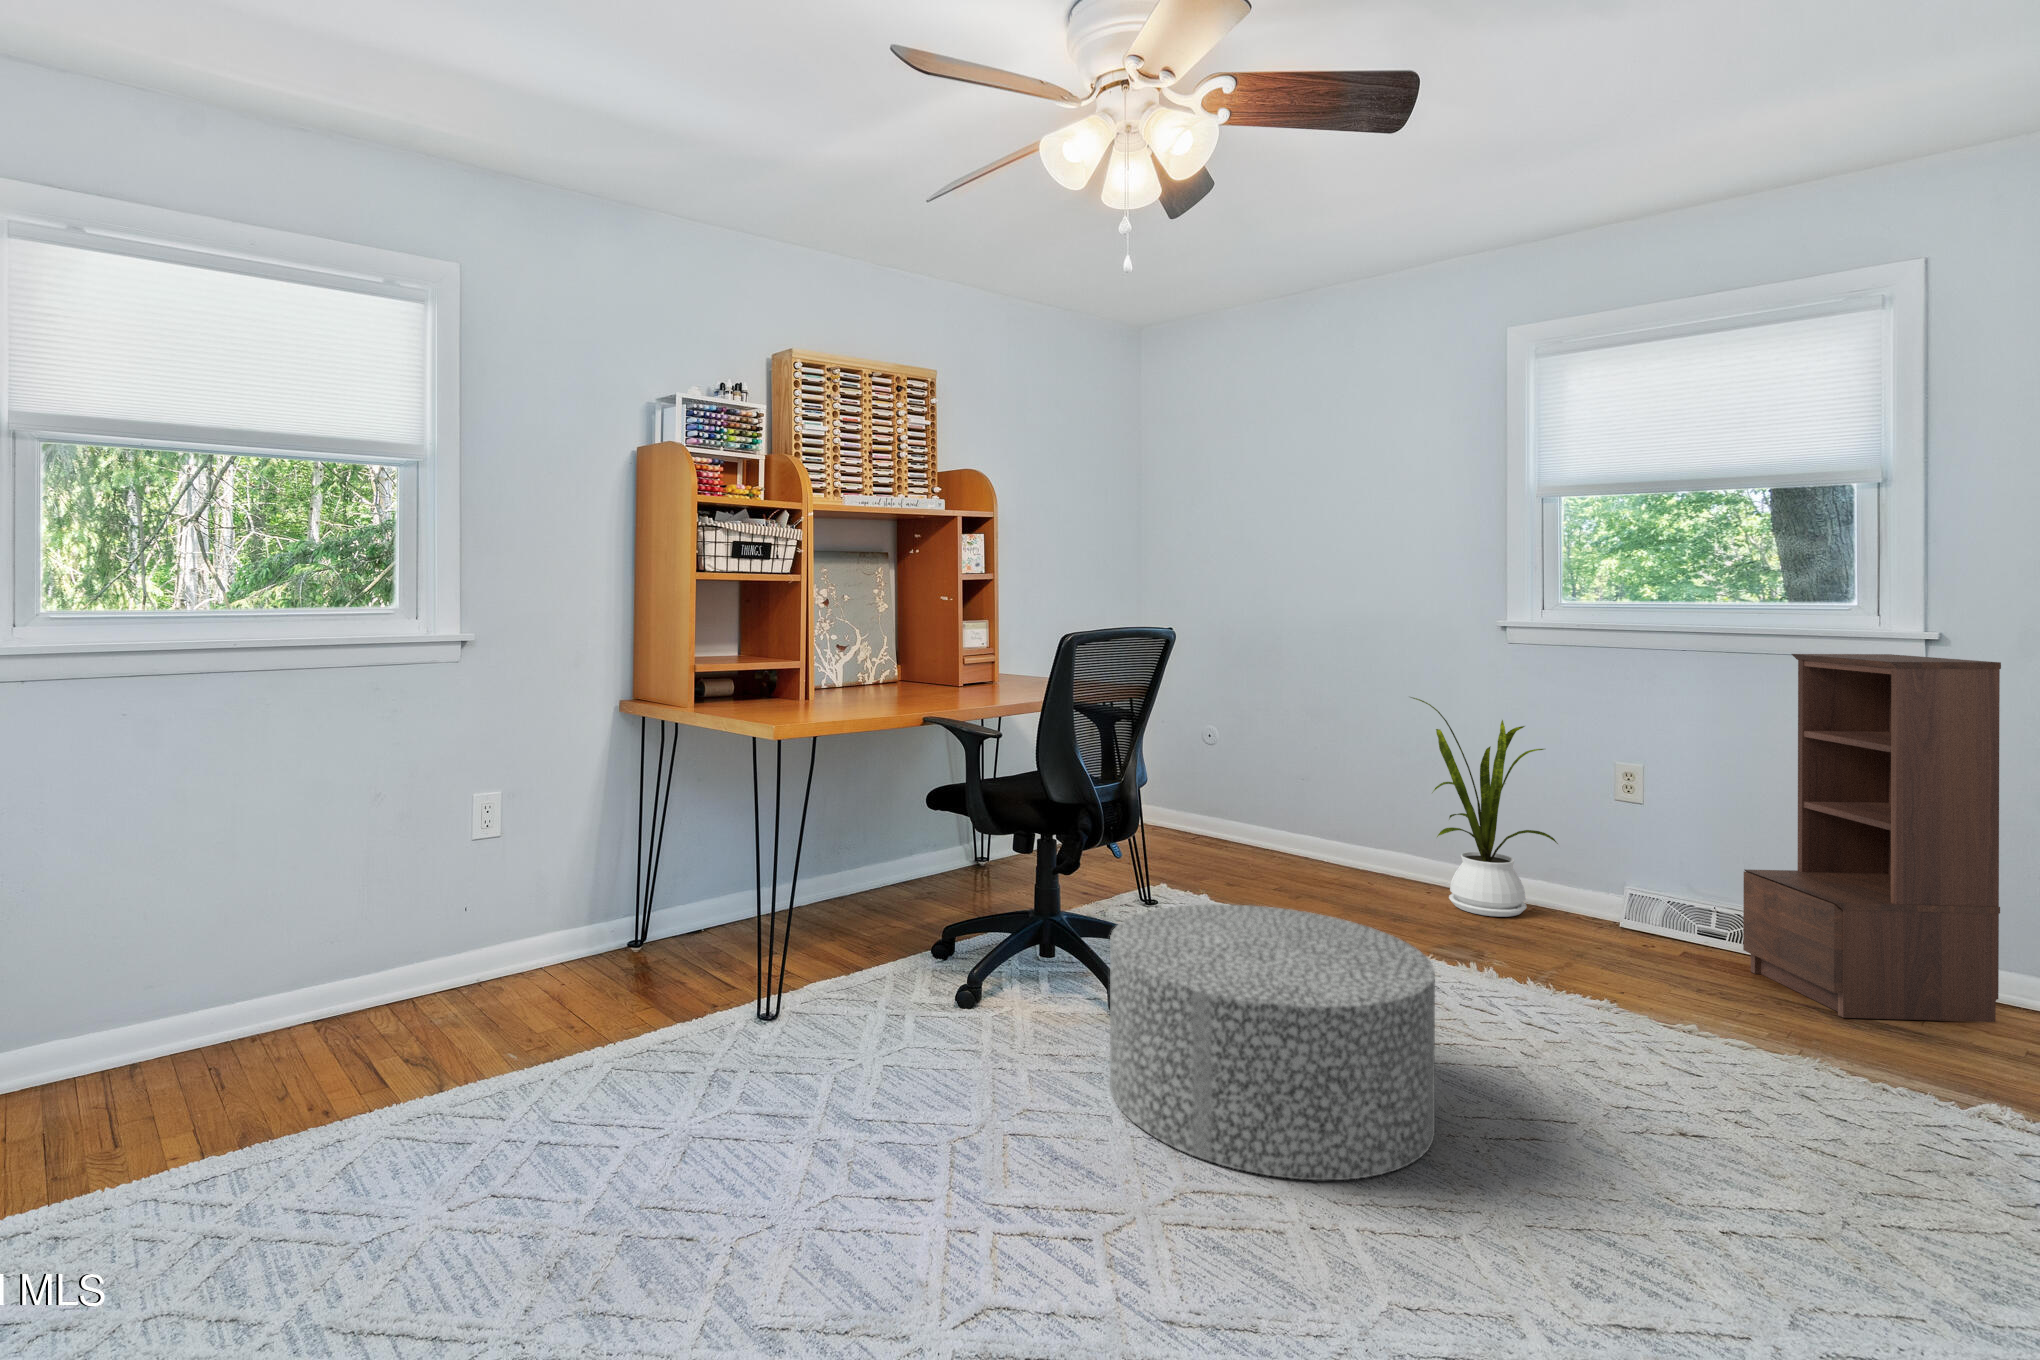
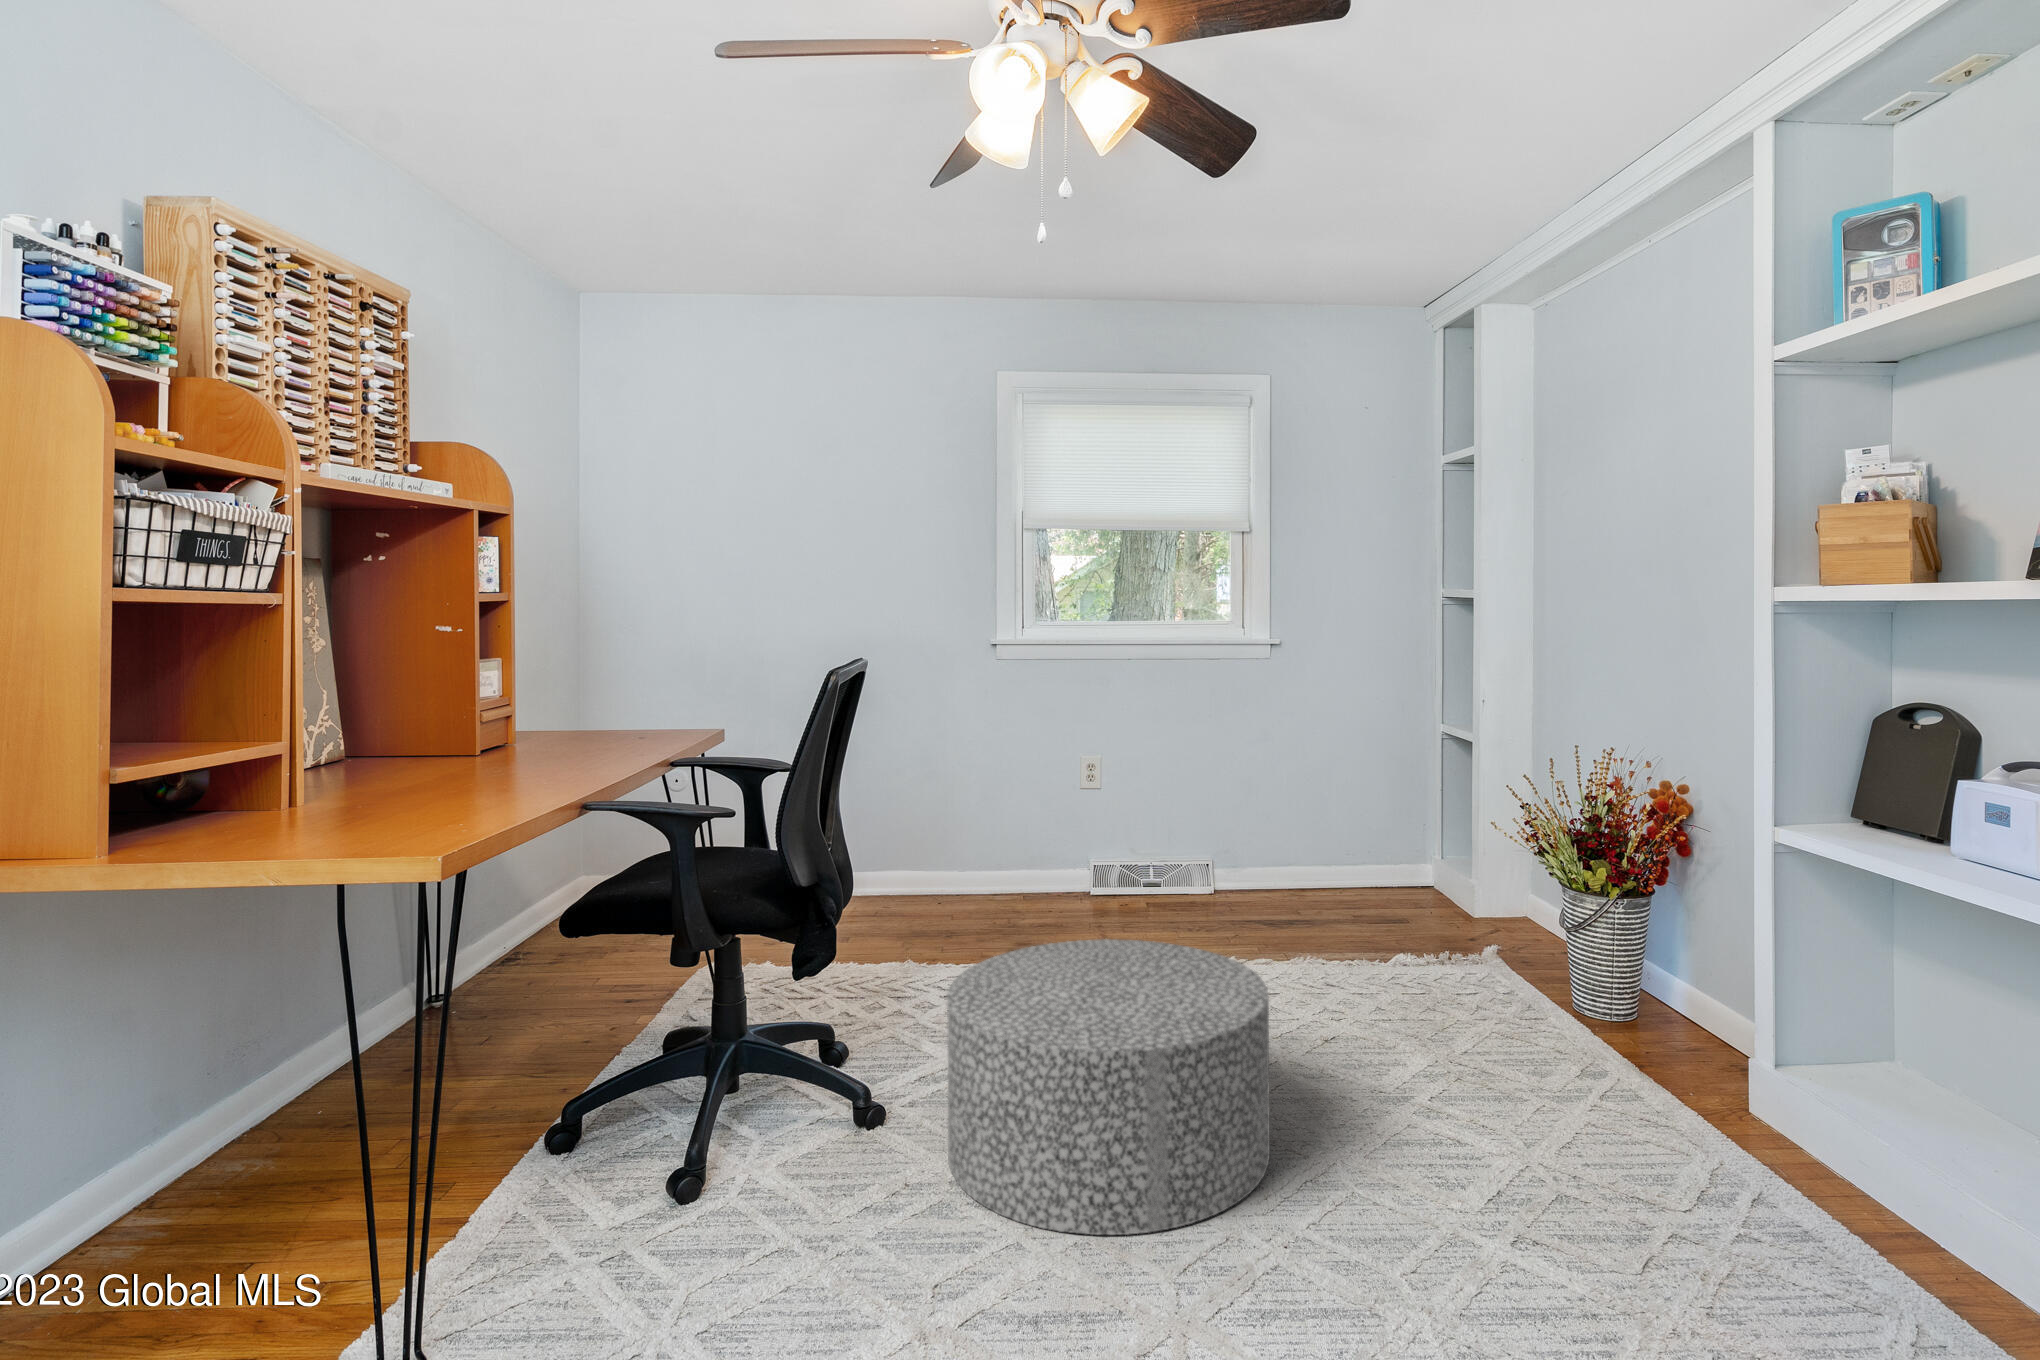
bookshelf: present [1743,654,2001,1022] -> none [1194,654,1328,922]
house plant: present [1411,697,1558,917] -> none [926,715,1055,913]

